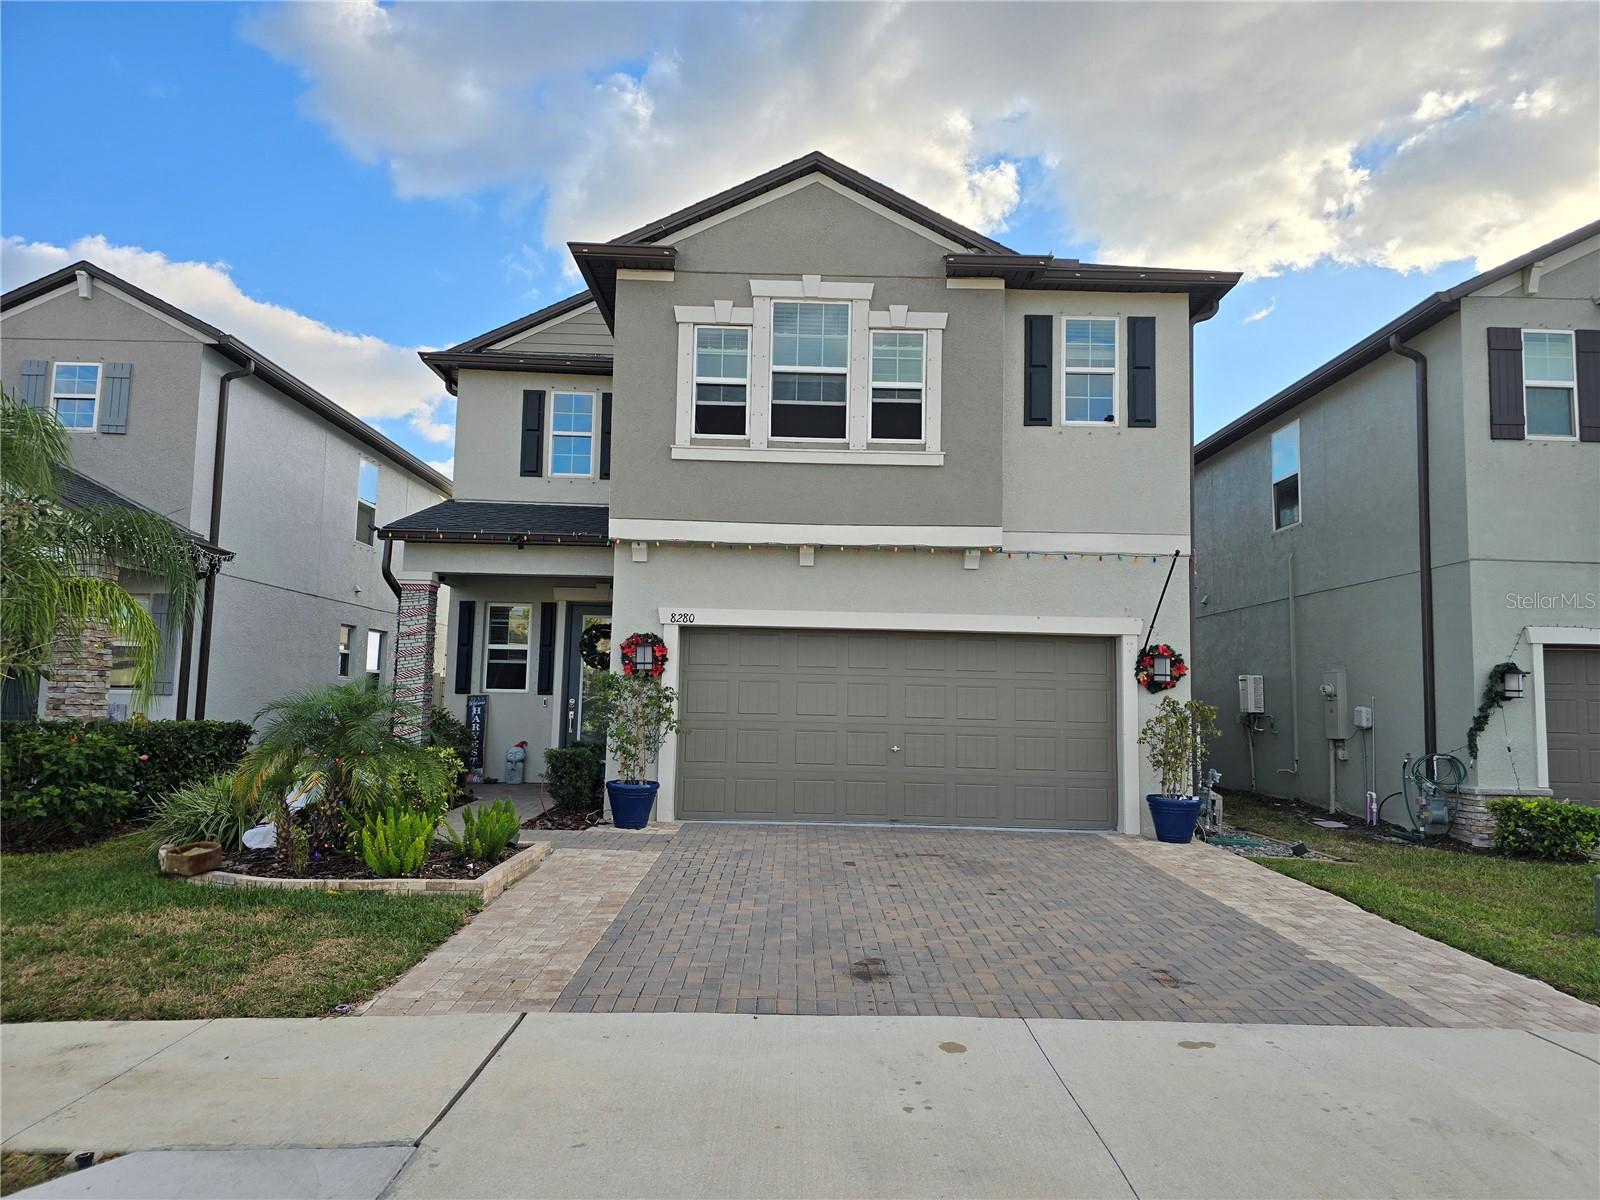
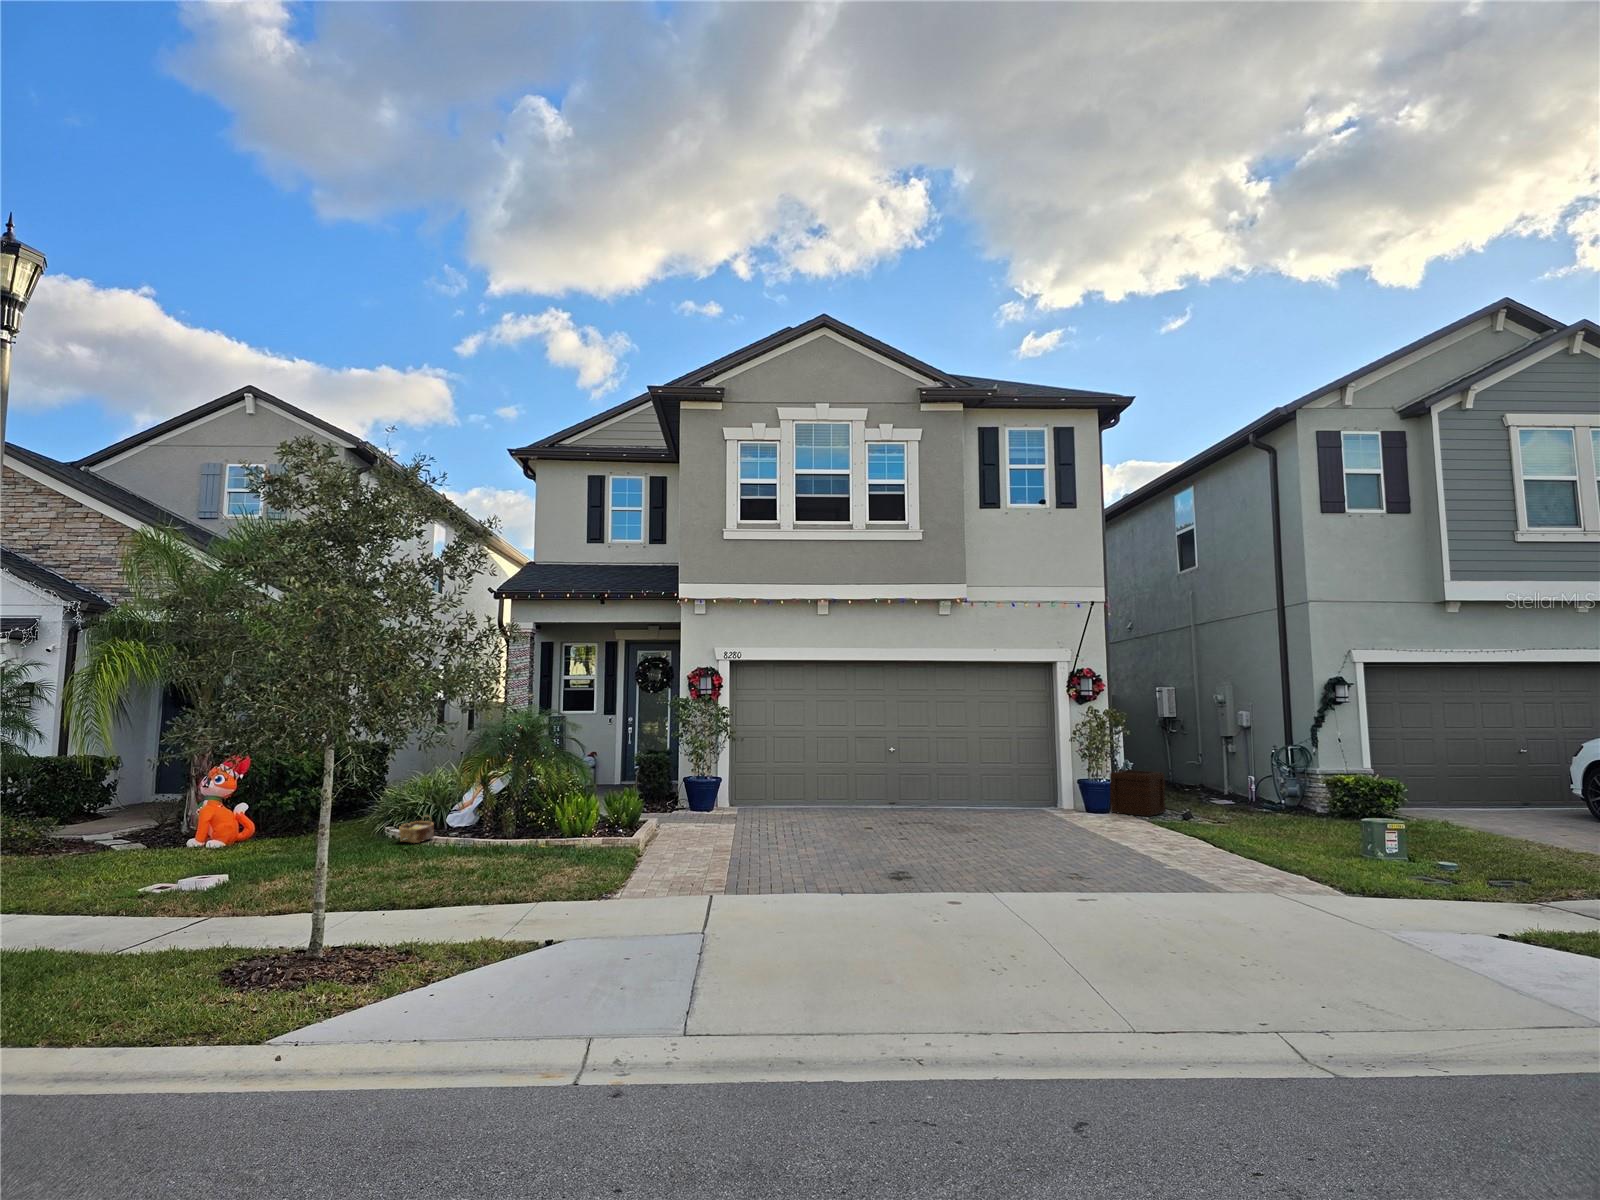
wooden crate: none [1193,783,1269,851] -> present [1110,770,1166,816]

